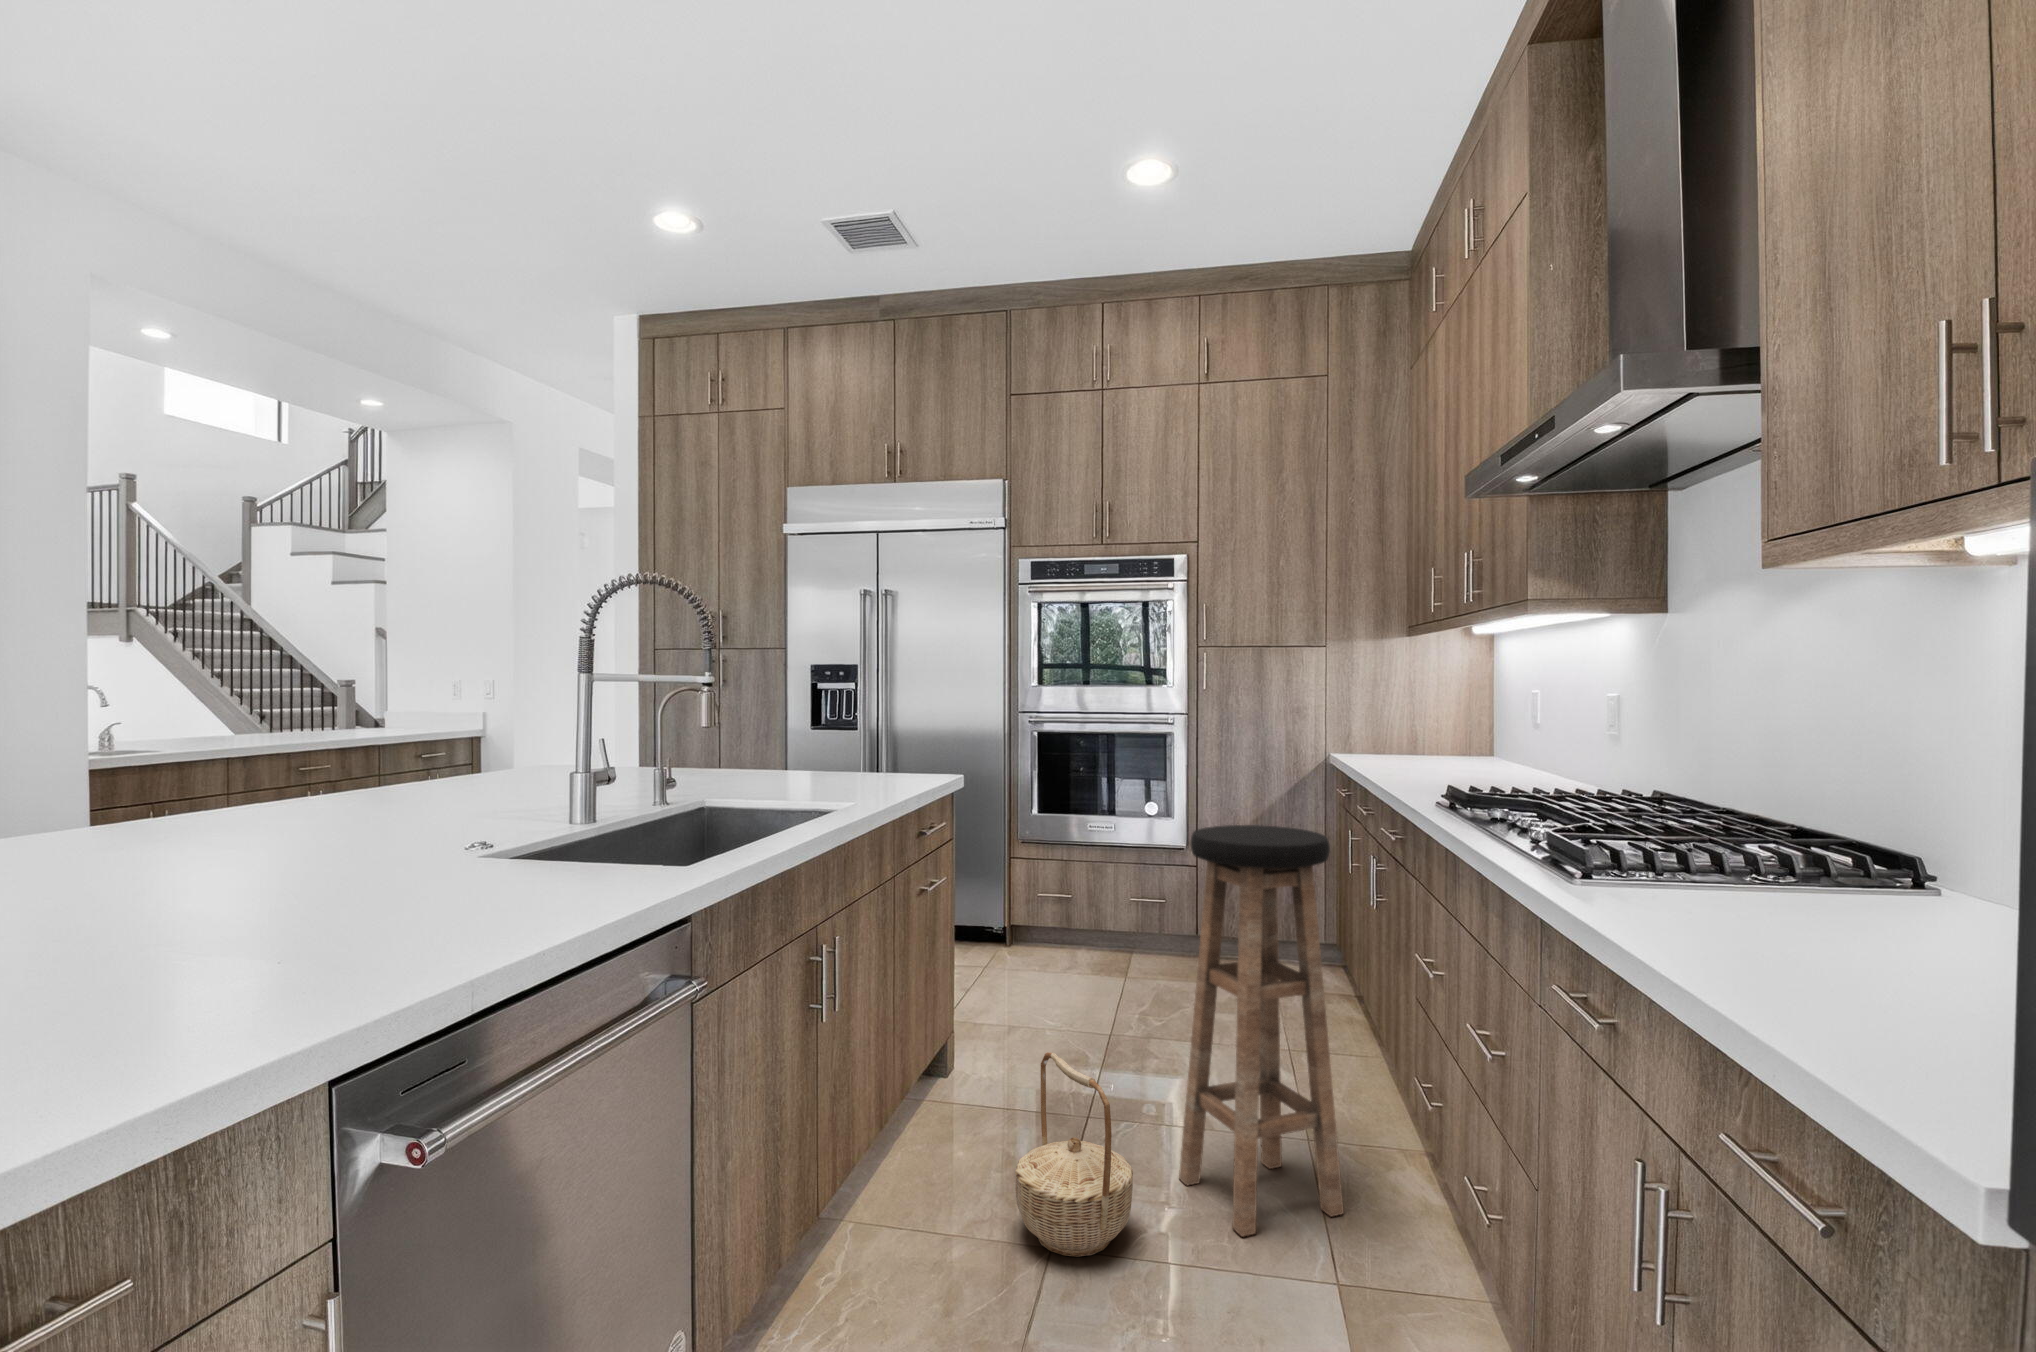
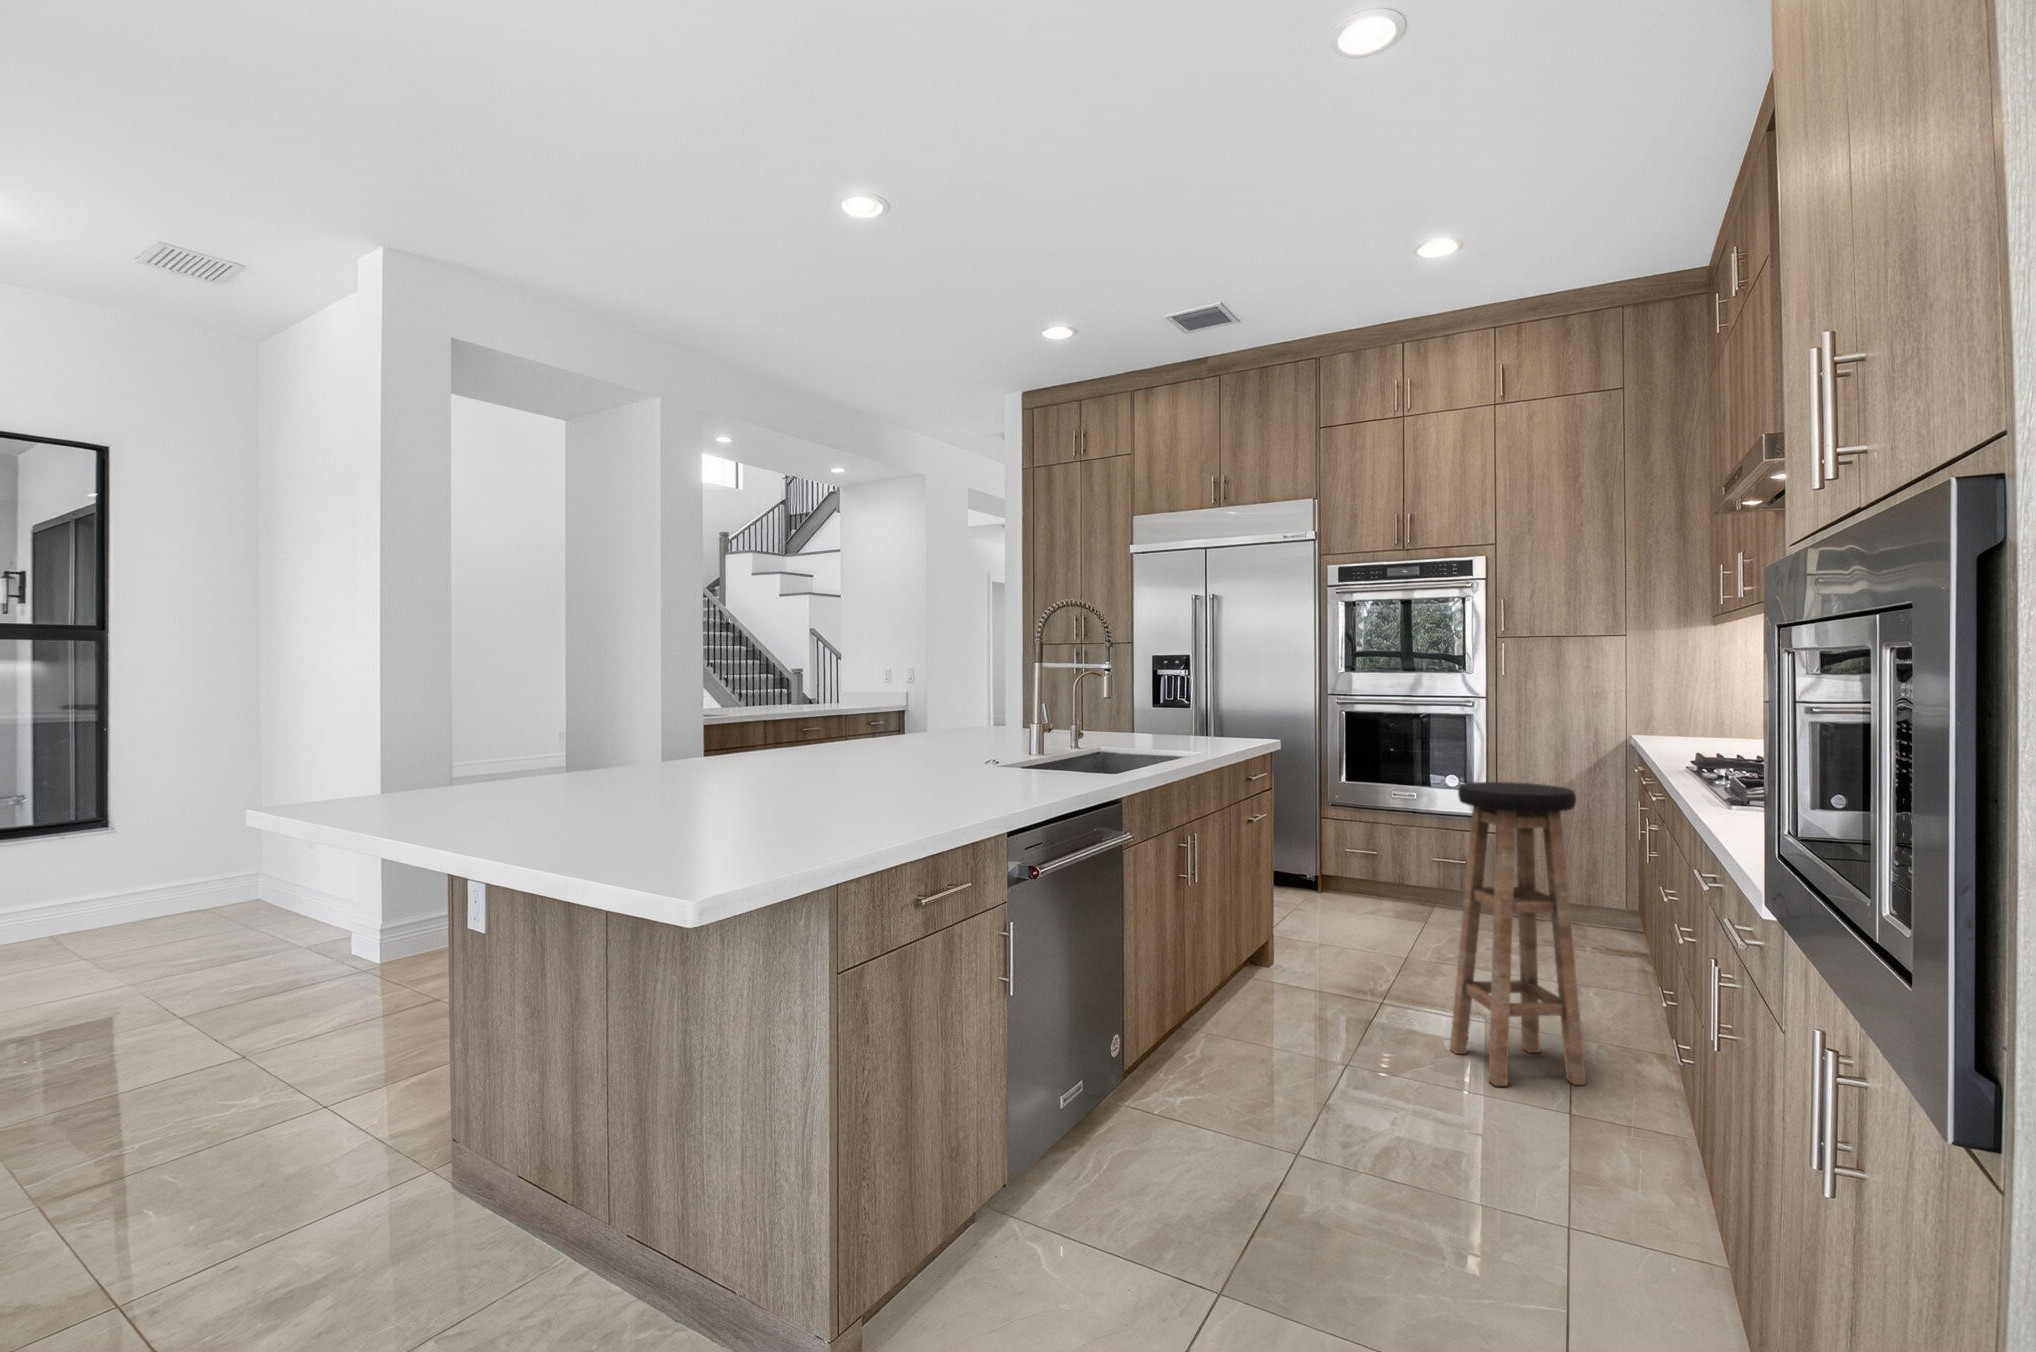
basket: present [1015,1052,1133,1257] -> none [1317,940,1407,1081]

